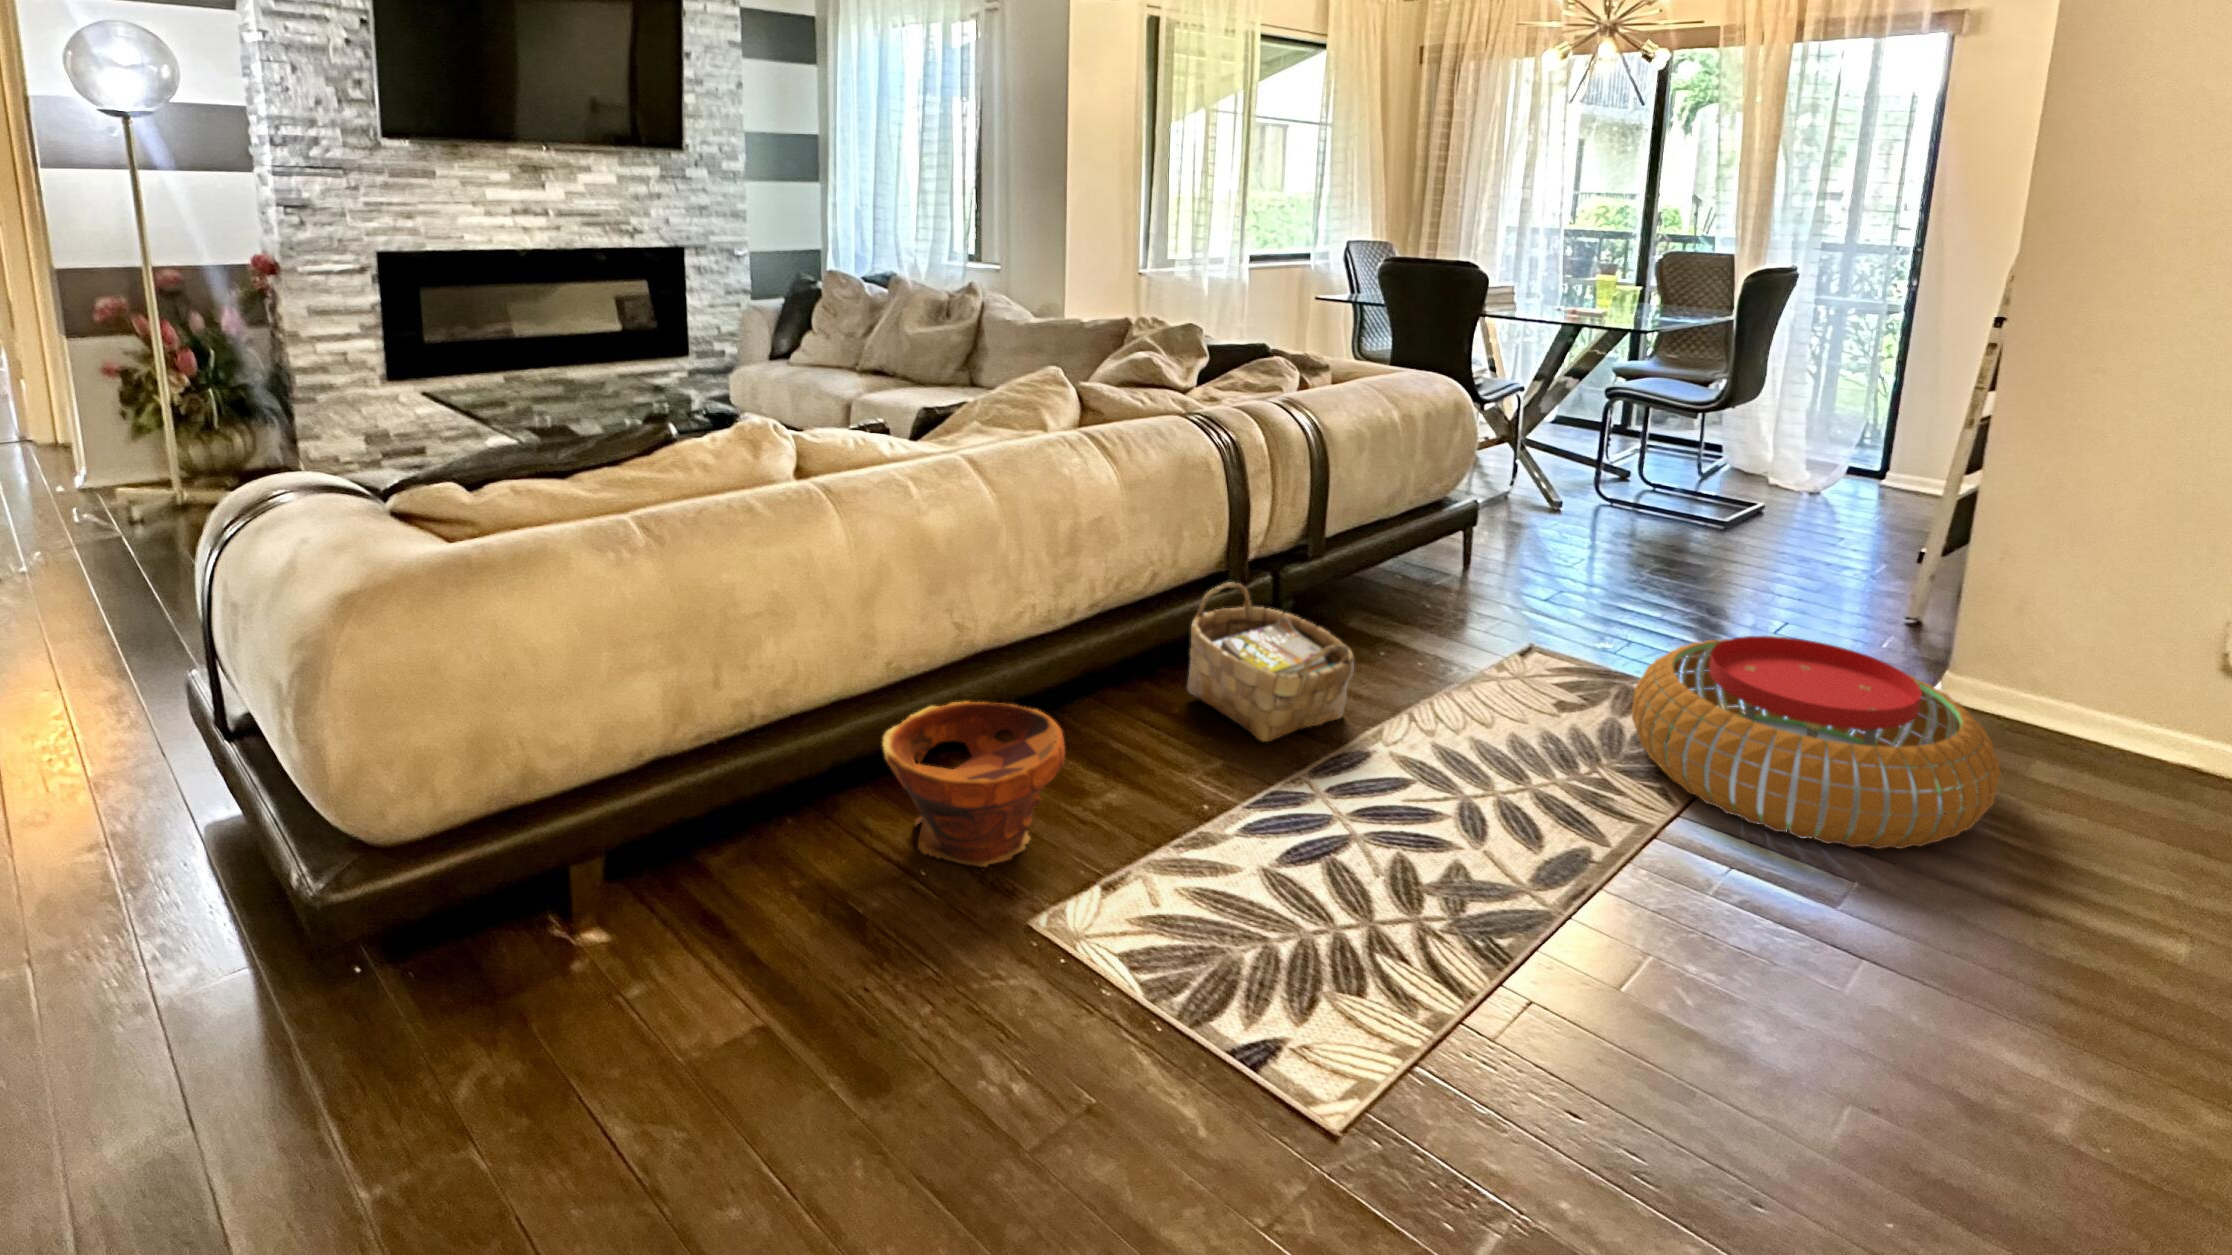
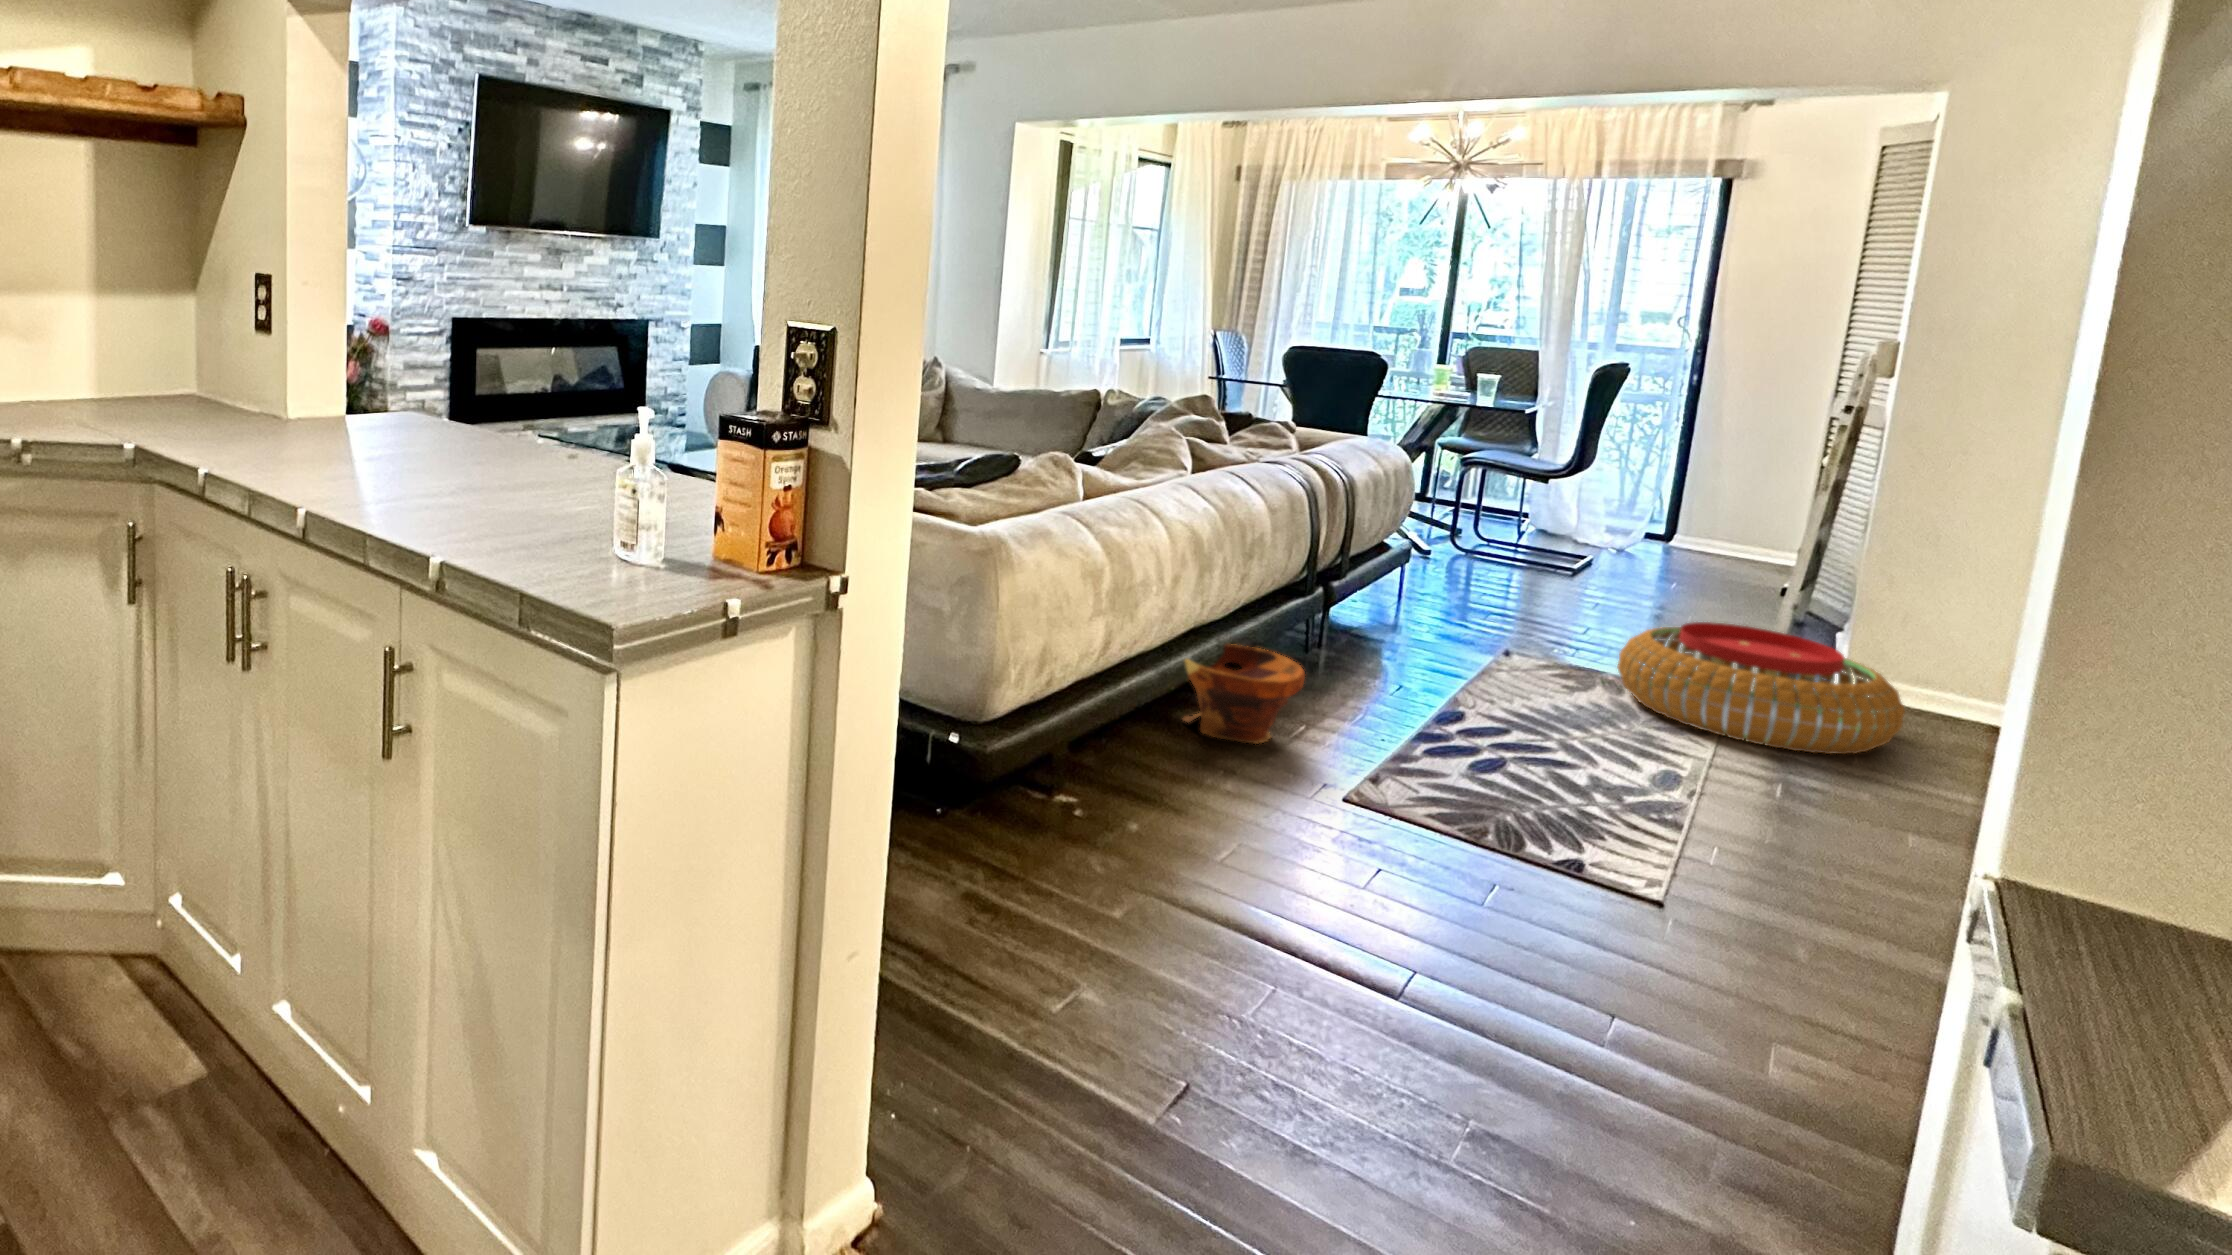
woven basket: present [1187,582,1354,742] -> none [1282,579,1422,688]

